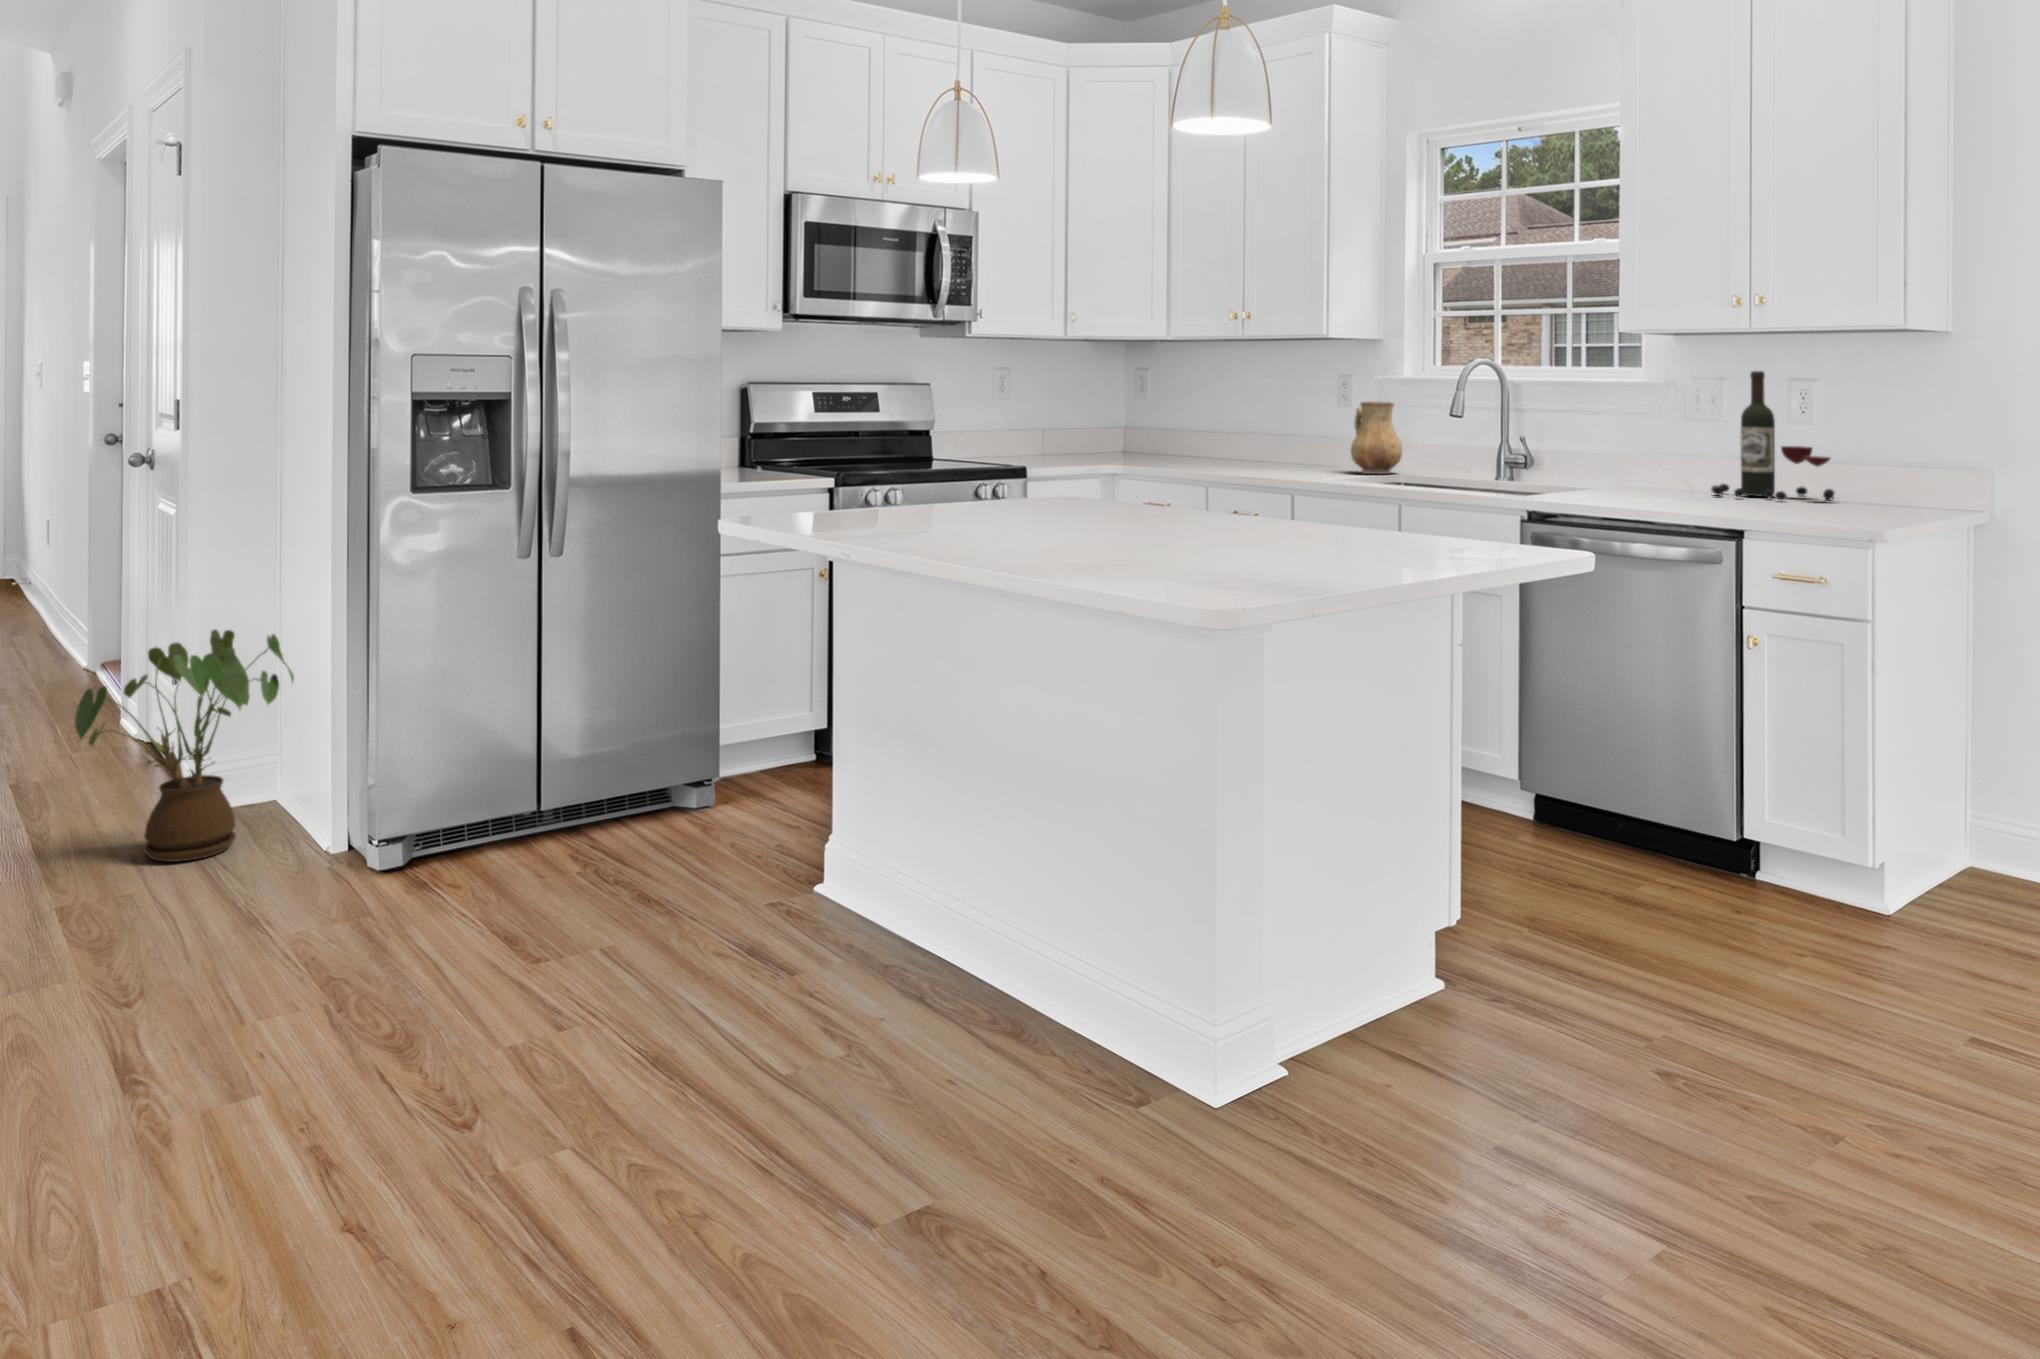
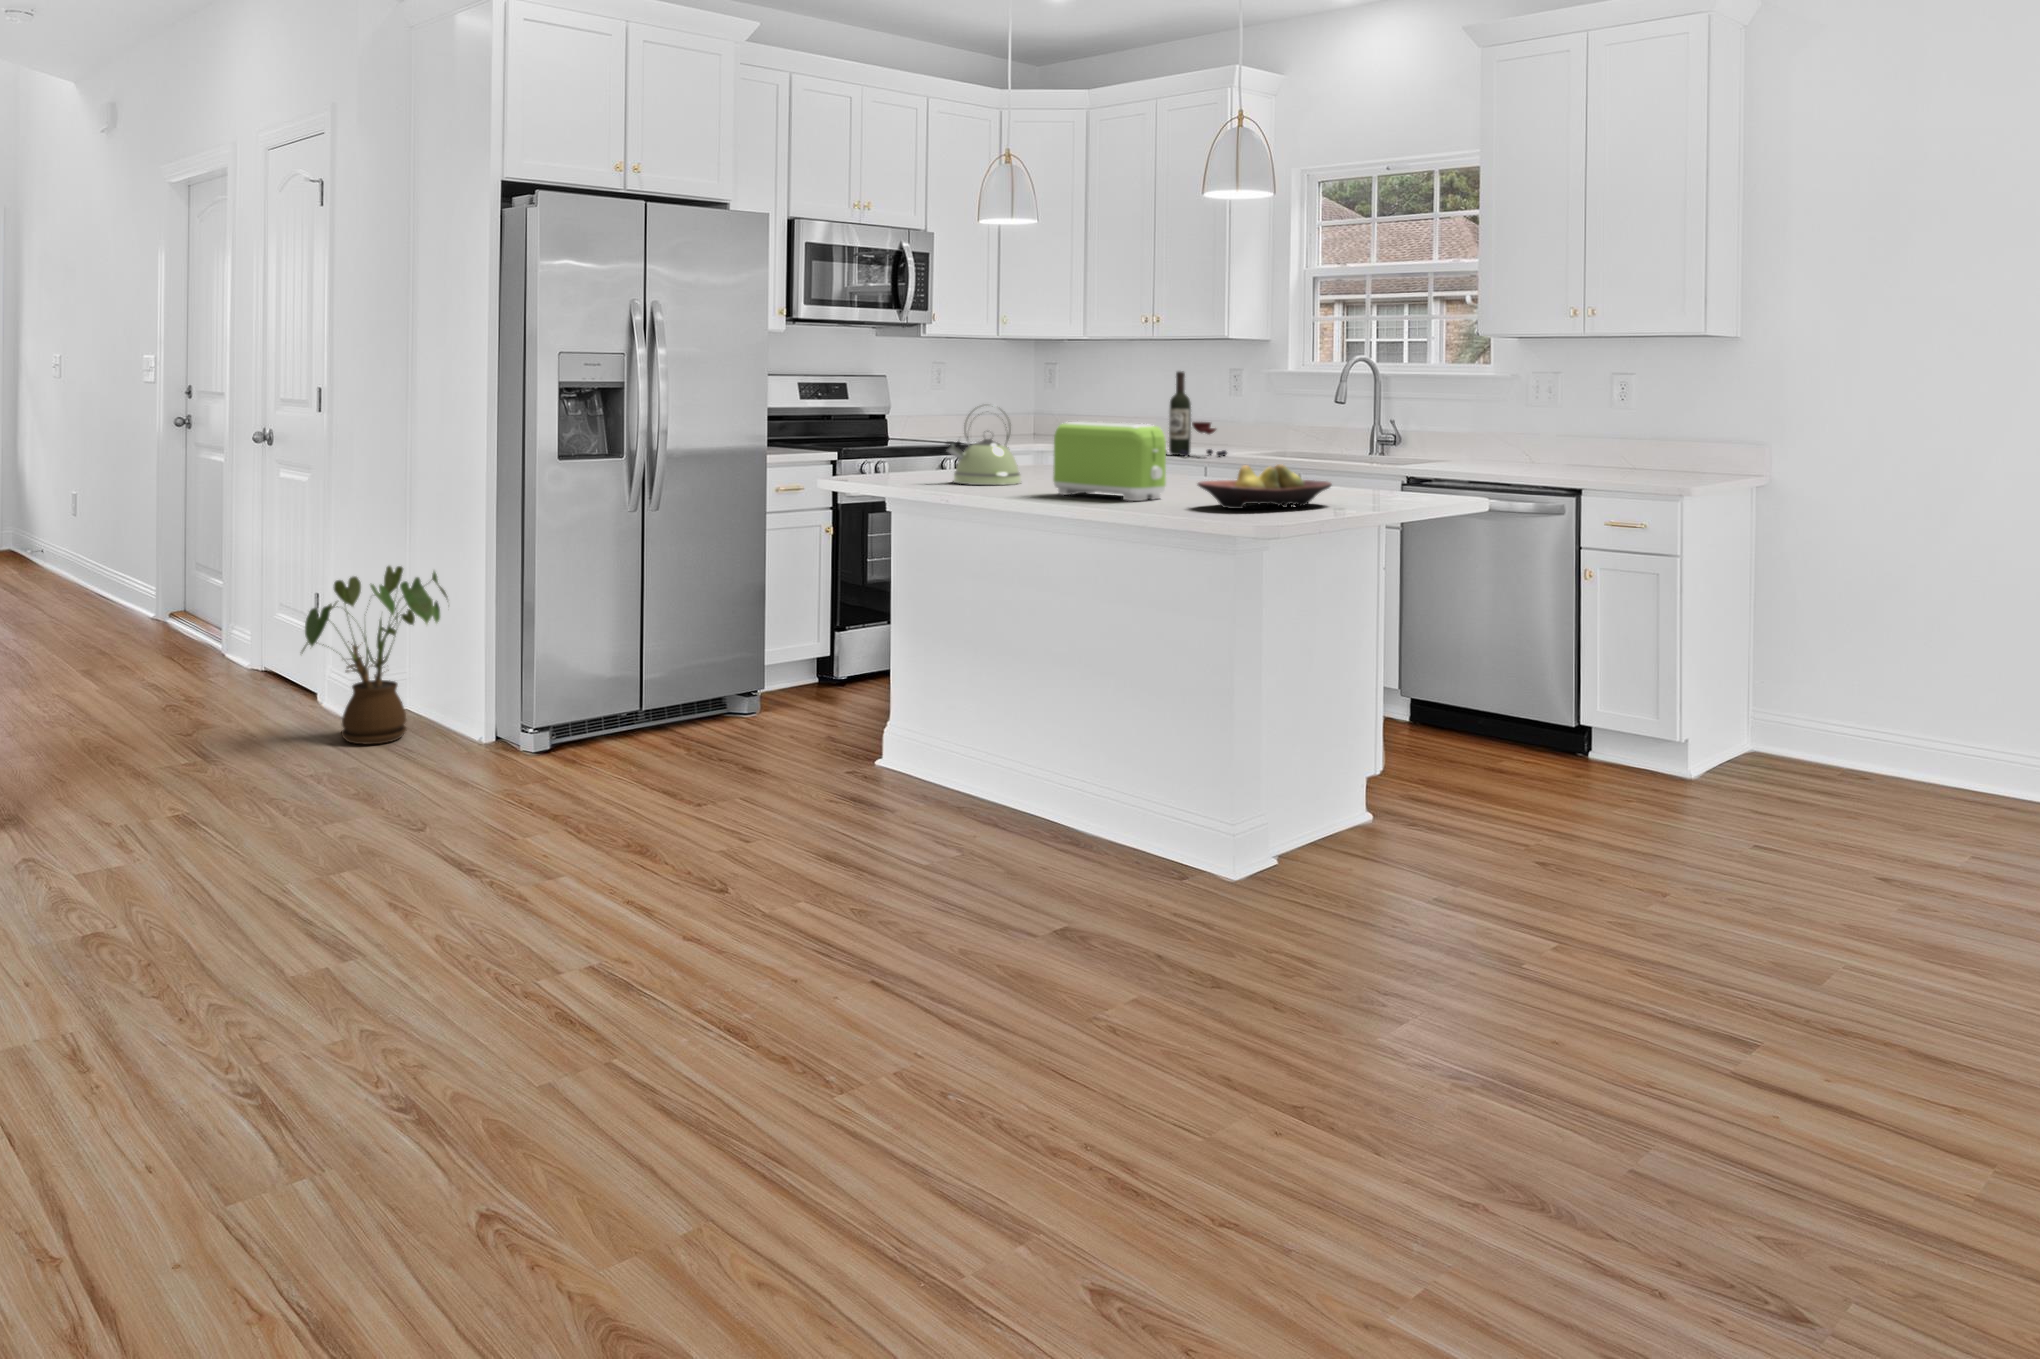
wine bottle: present [1711,371,1834,500] -> present [1166,371,1227,457]
ceramic pitcher: present [1351,402,1402,474] -> none [1241,393,1284,452]
kettle: none [907,421,1009,527] -> present [946,406,1021,485]
toaster: none [1014,447,1156,556] -> present [1053,422,1166,501]
fruit bowl: none [1173,507,1366,572] -> present [1198,464,1332,509]

